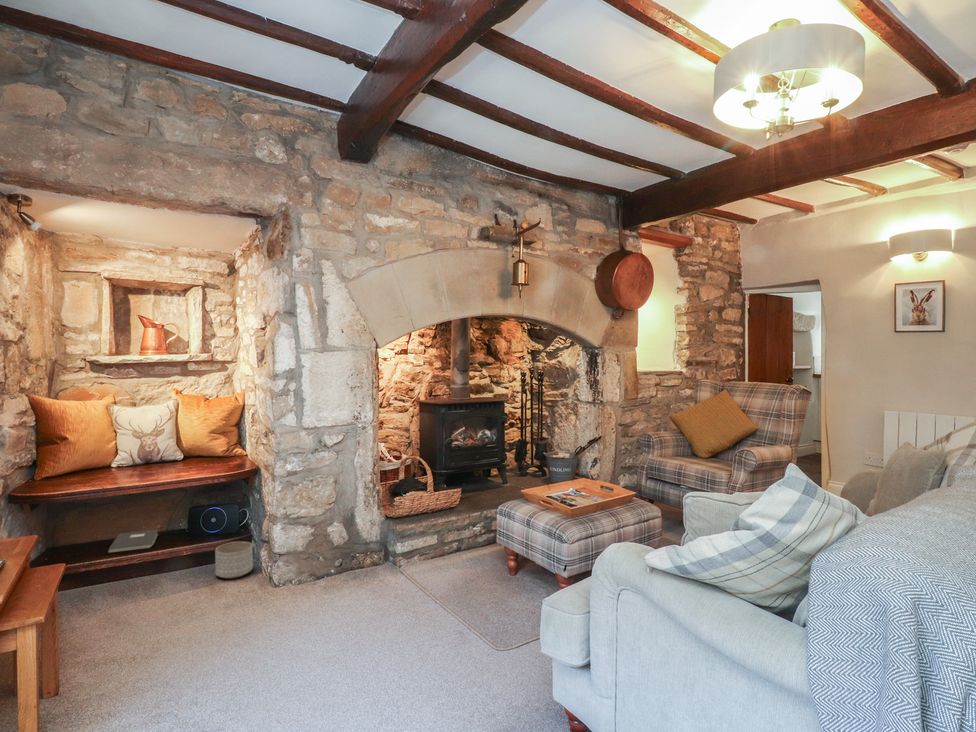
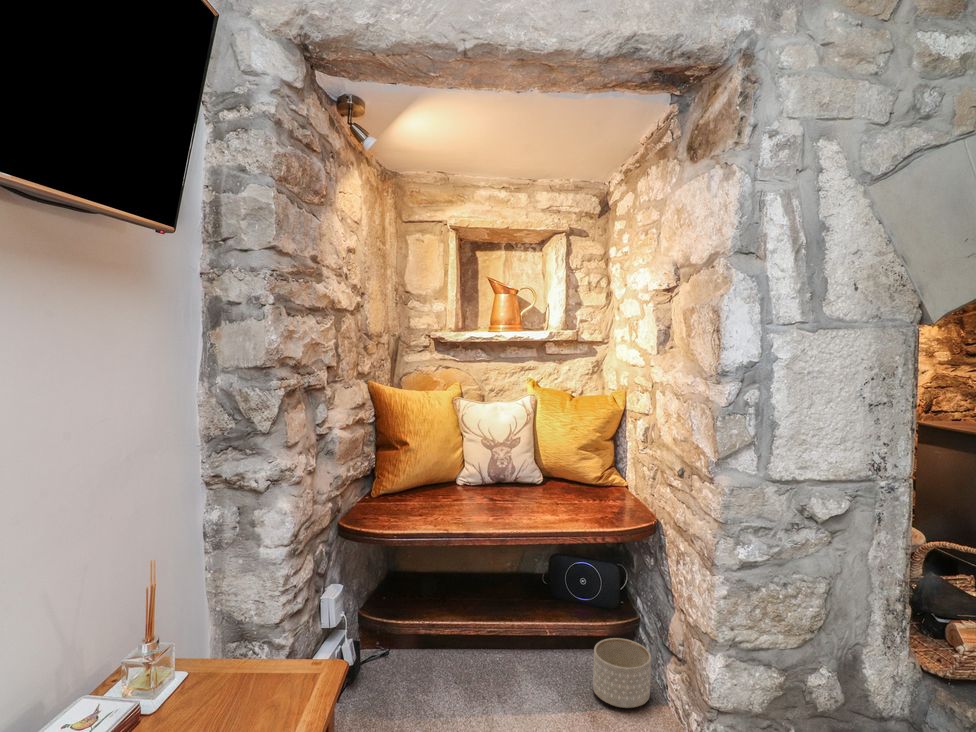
book: present [108,529,158,553] -> none [450,578,509,619]

